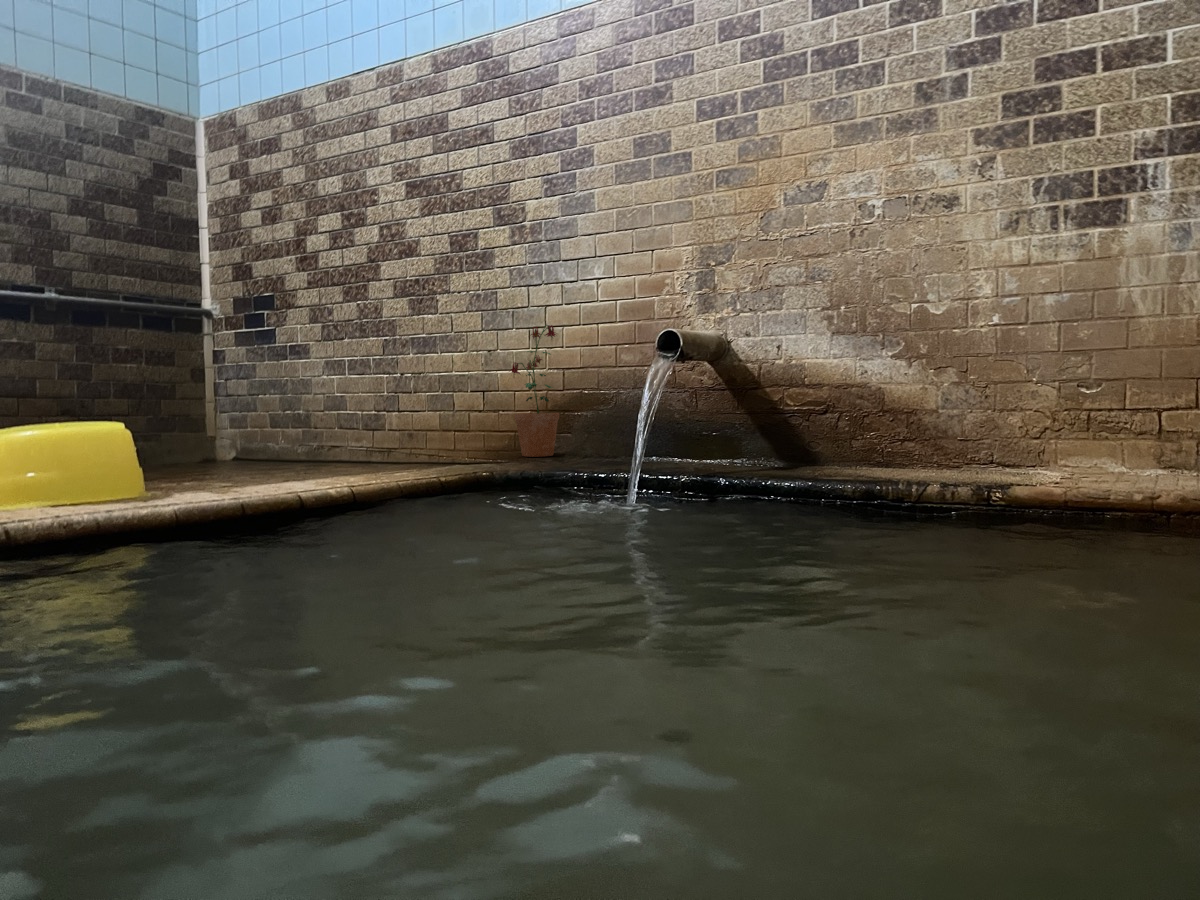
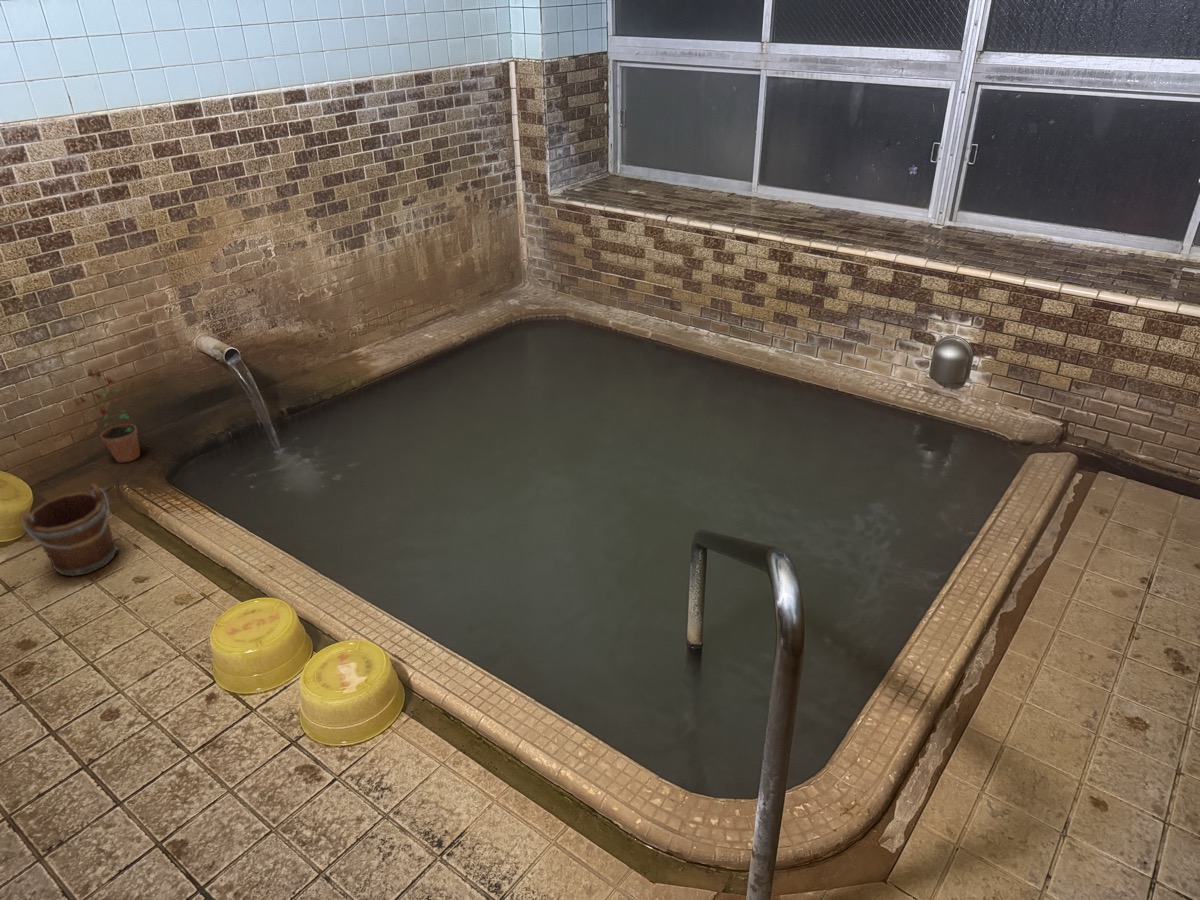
bucket: none [223,369,327,474] -> present [21,484,118,576]

